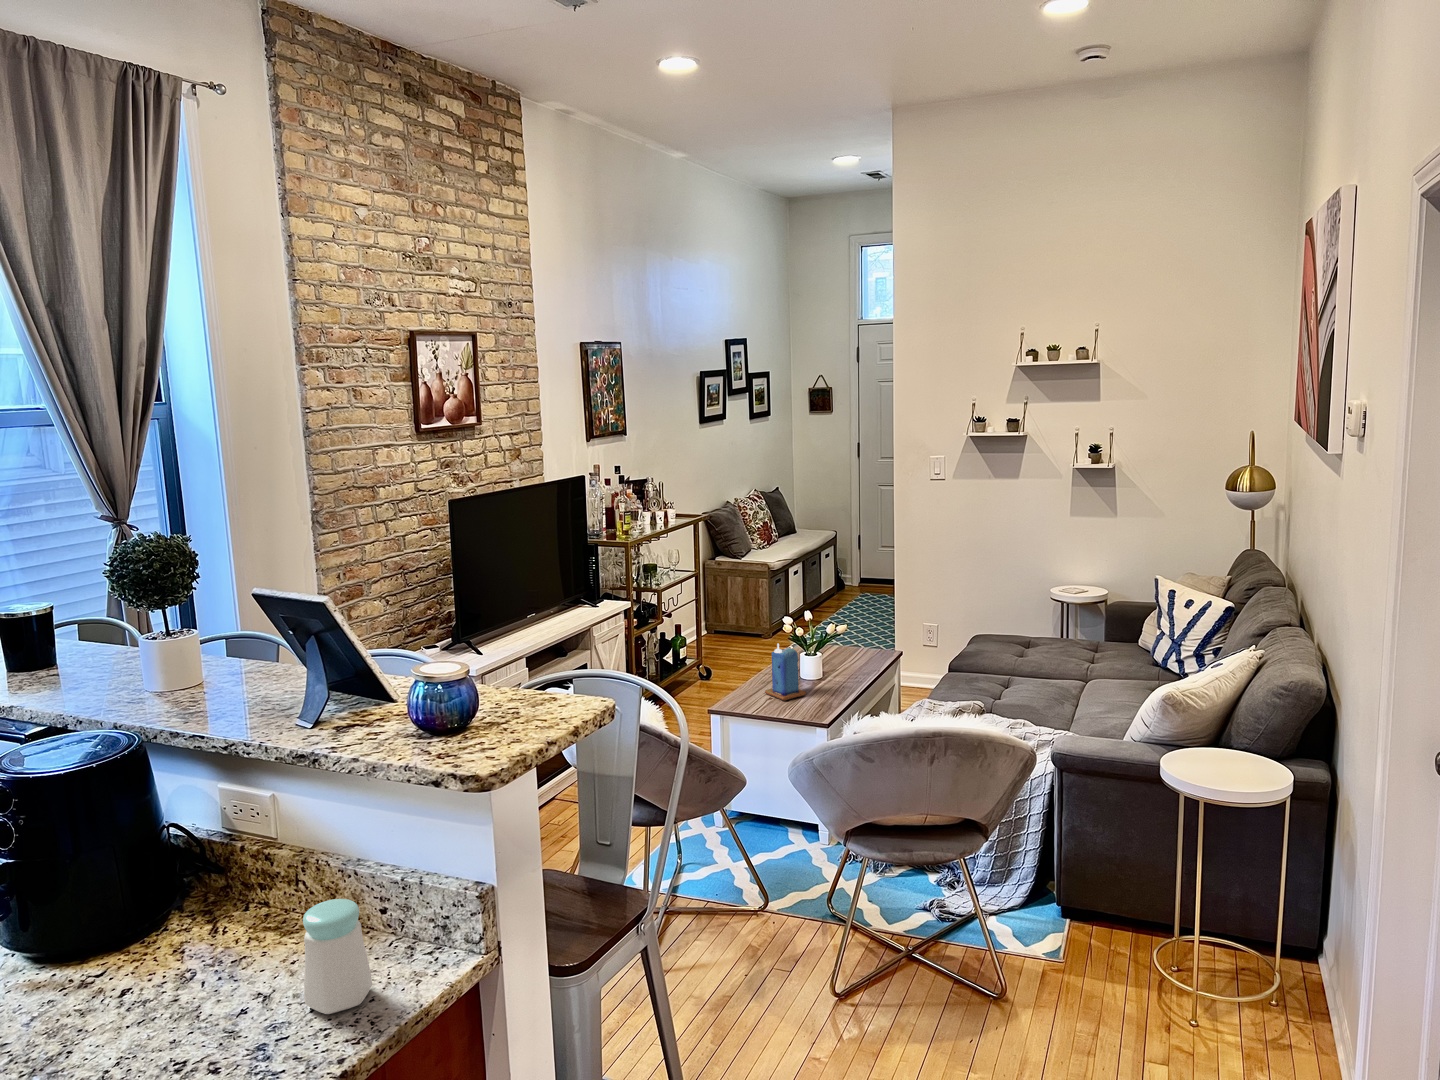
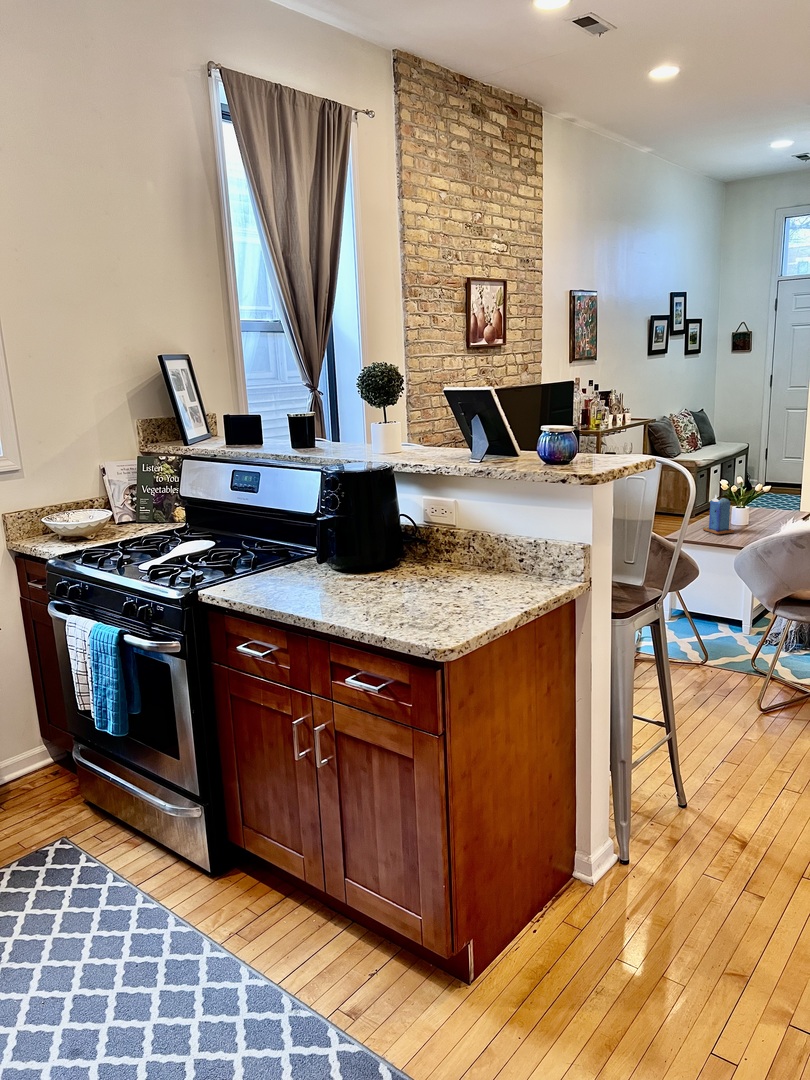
salt shaker: present [303,899,372,1014] -> none [491,538,525,596]

